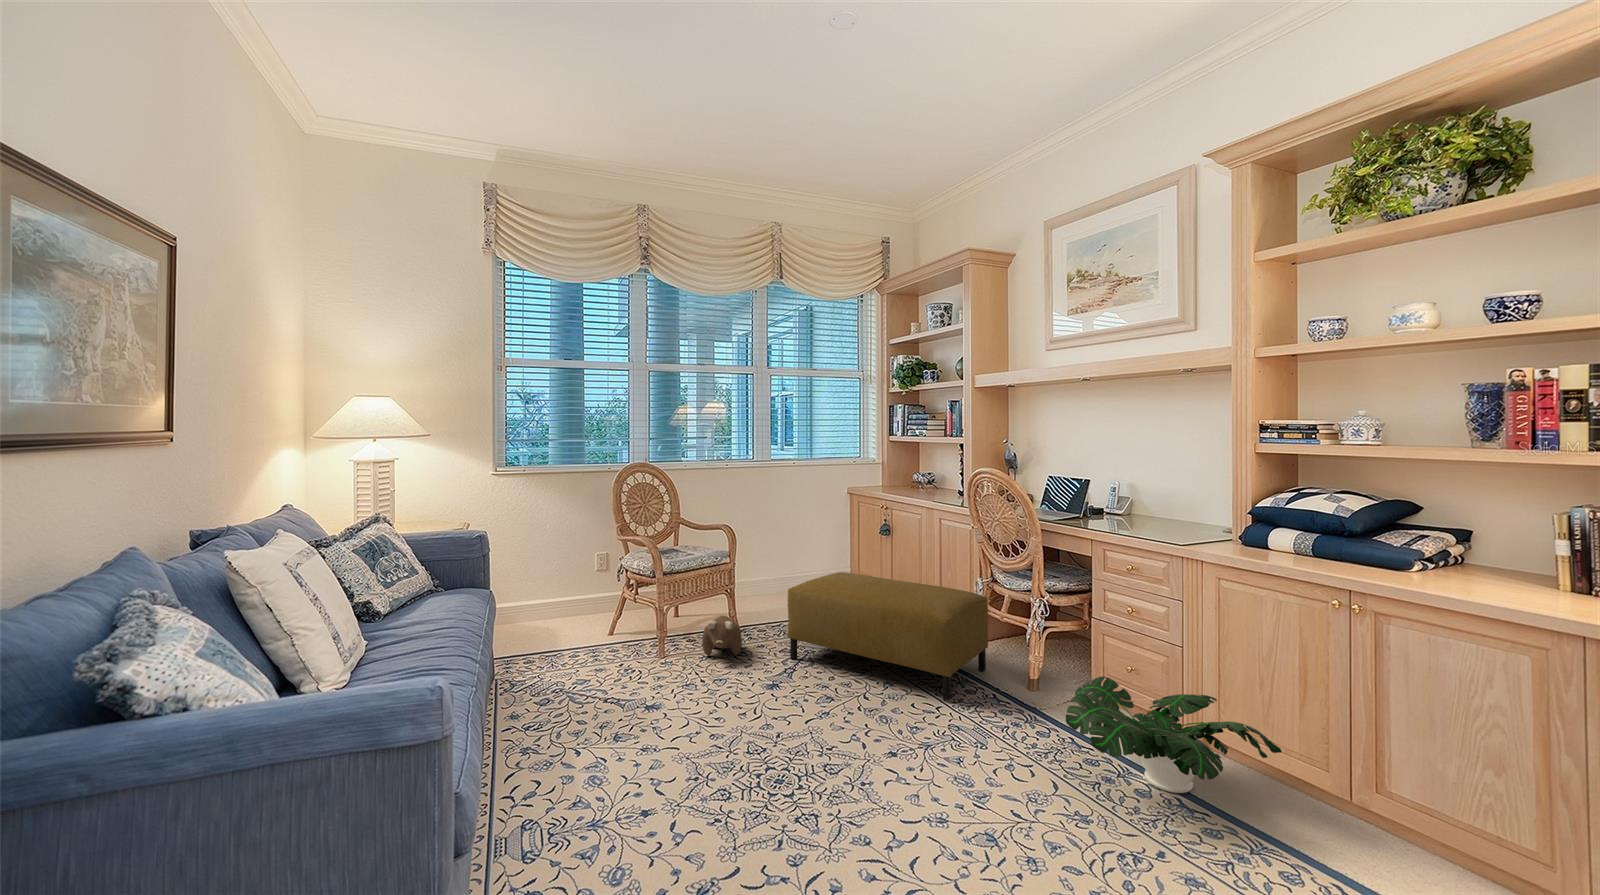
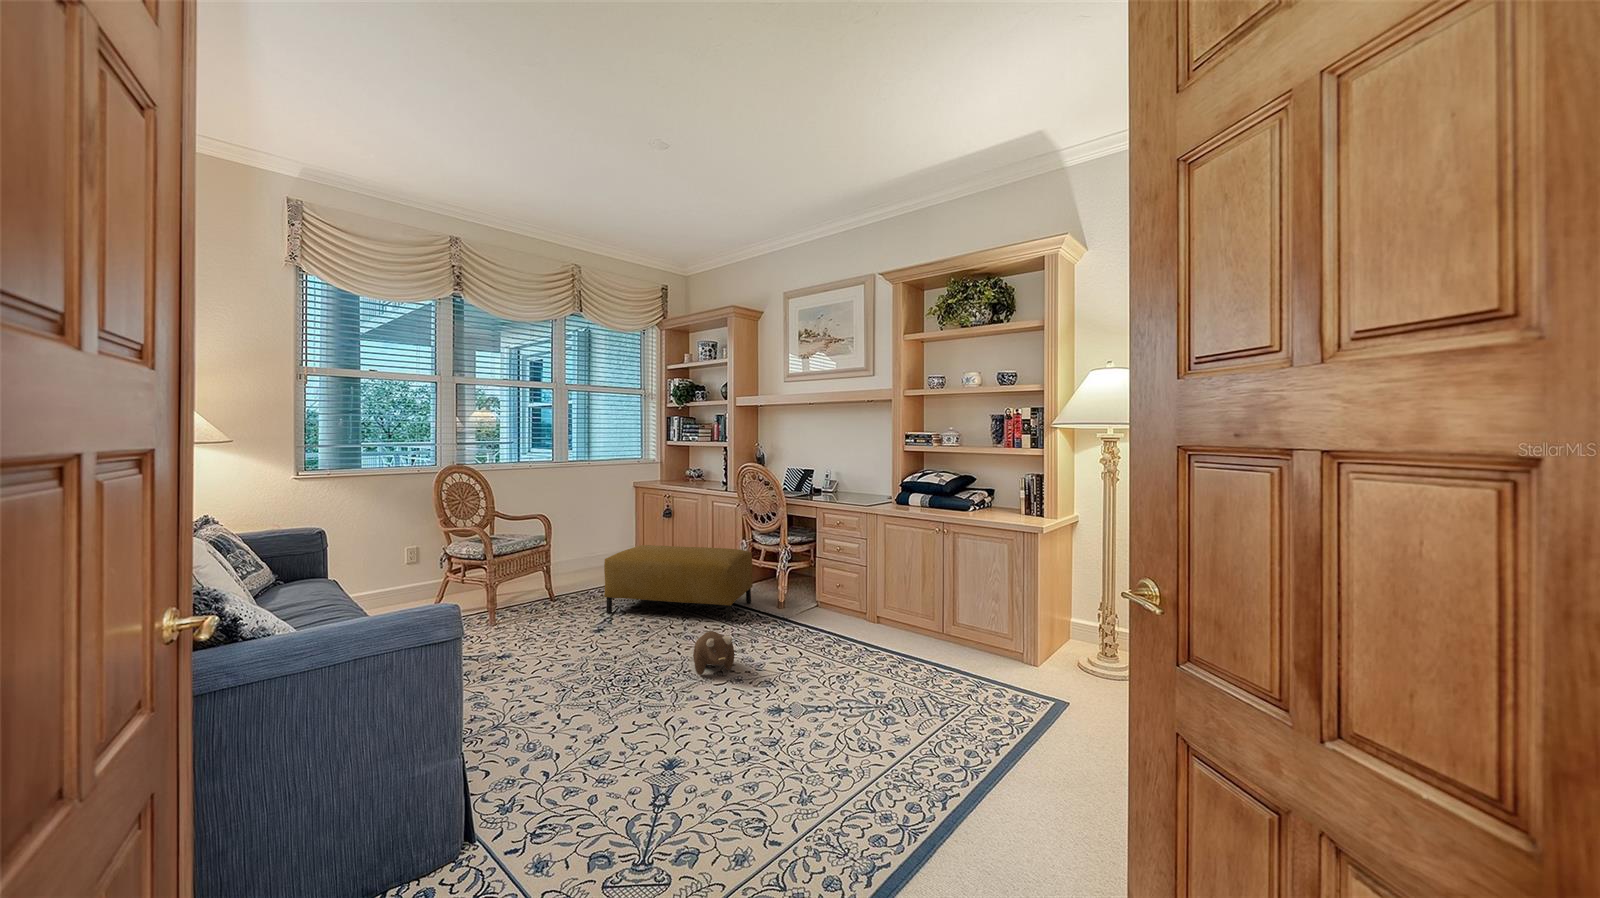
plush toy: present [702,616,742,655] -> present [693,631,734,675]
potted plant: present [1066,676,1282,793] -> none [806,589,914,646]

